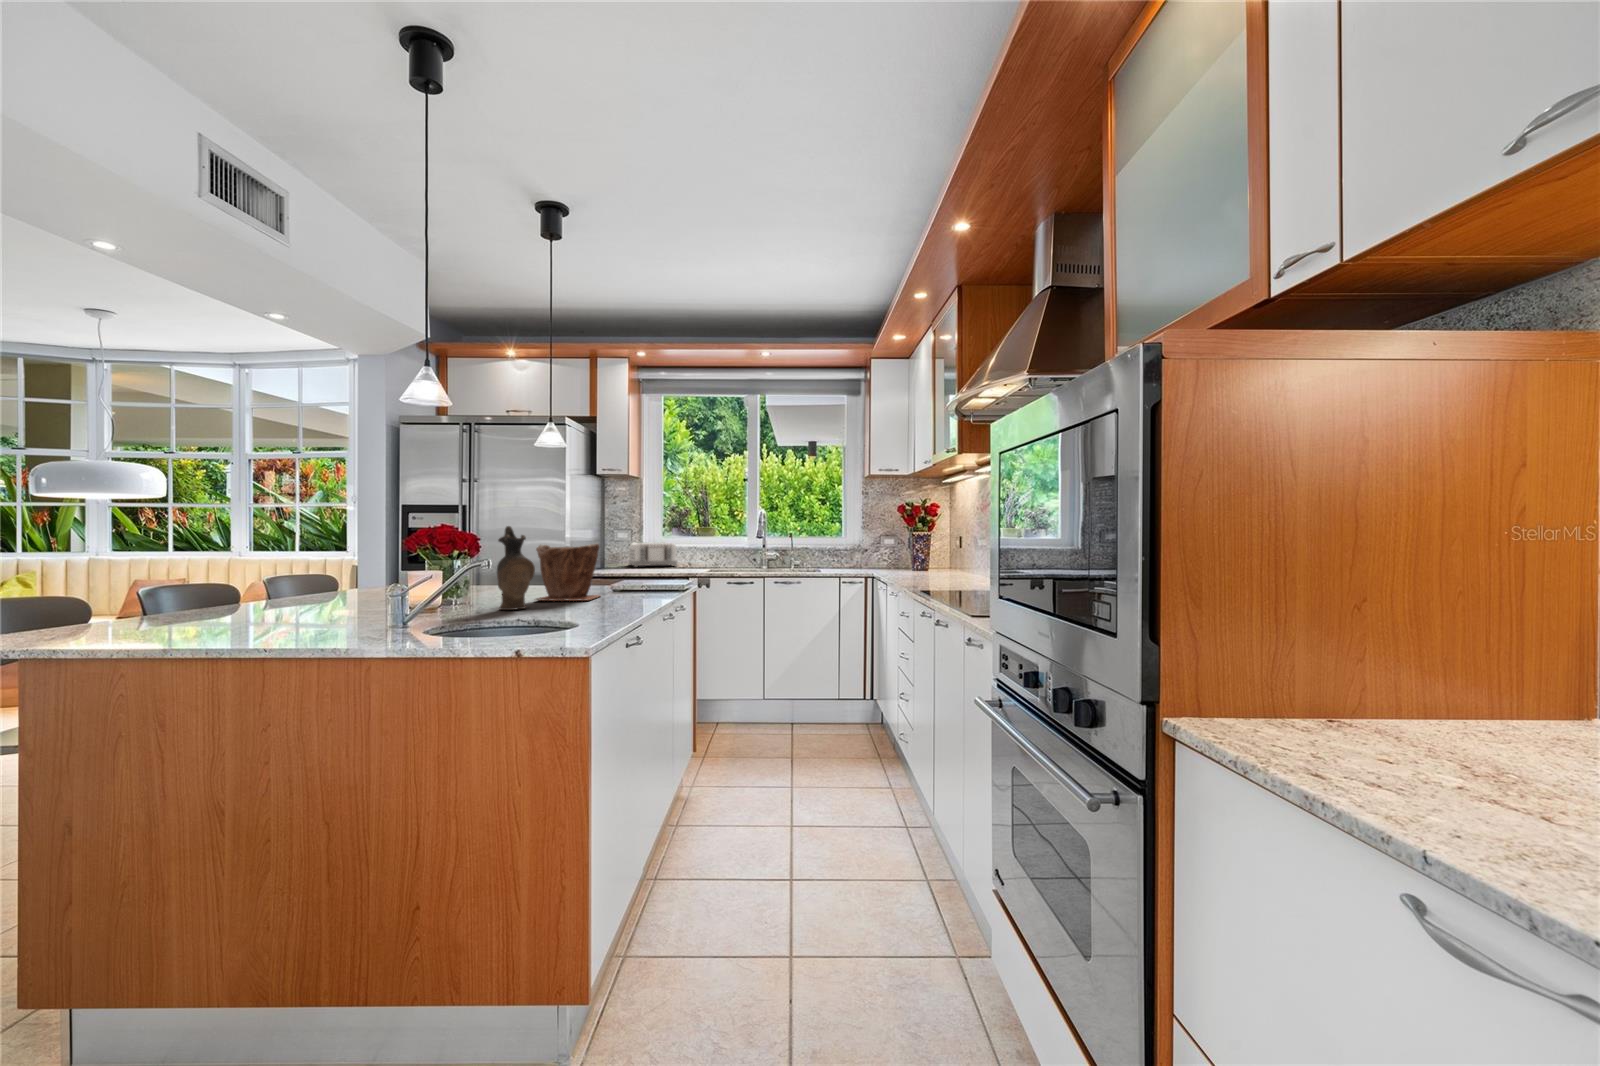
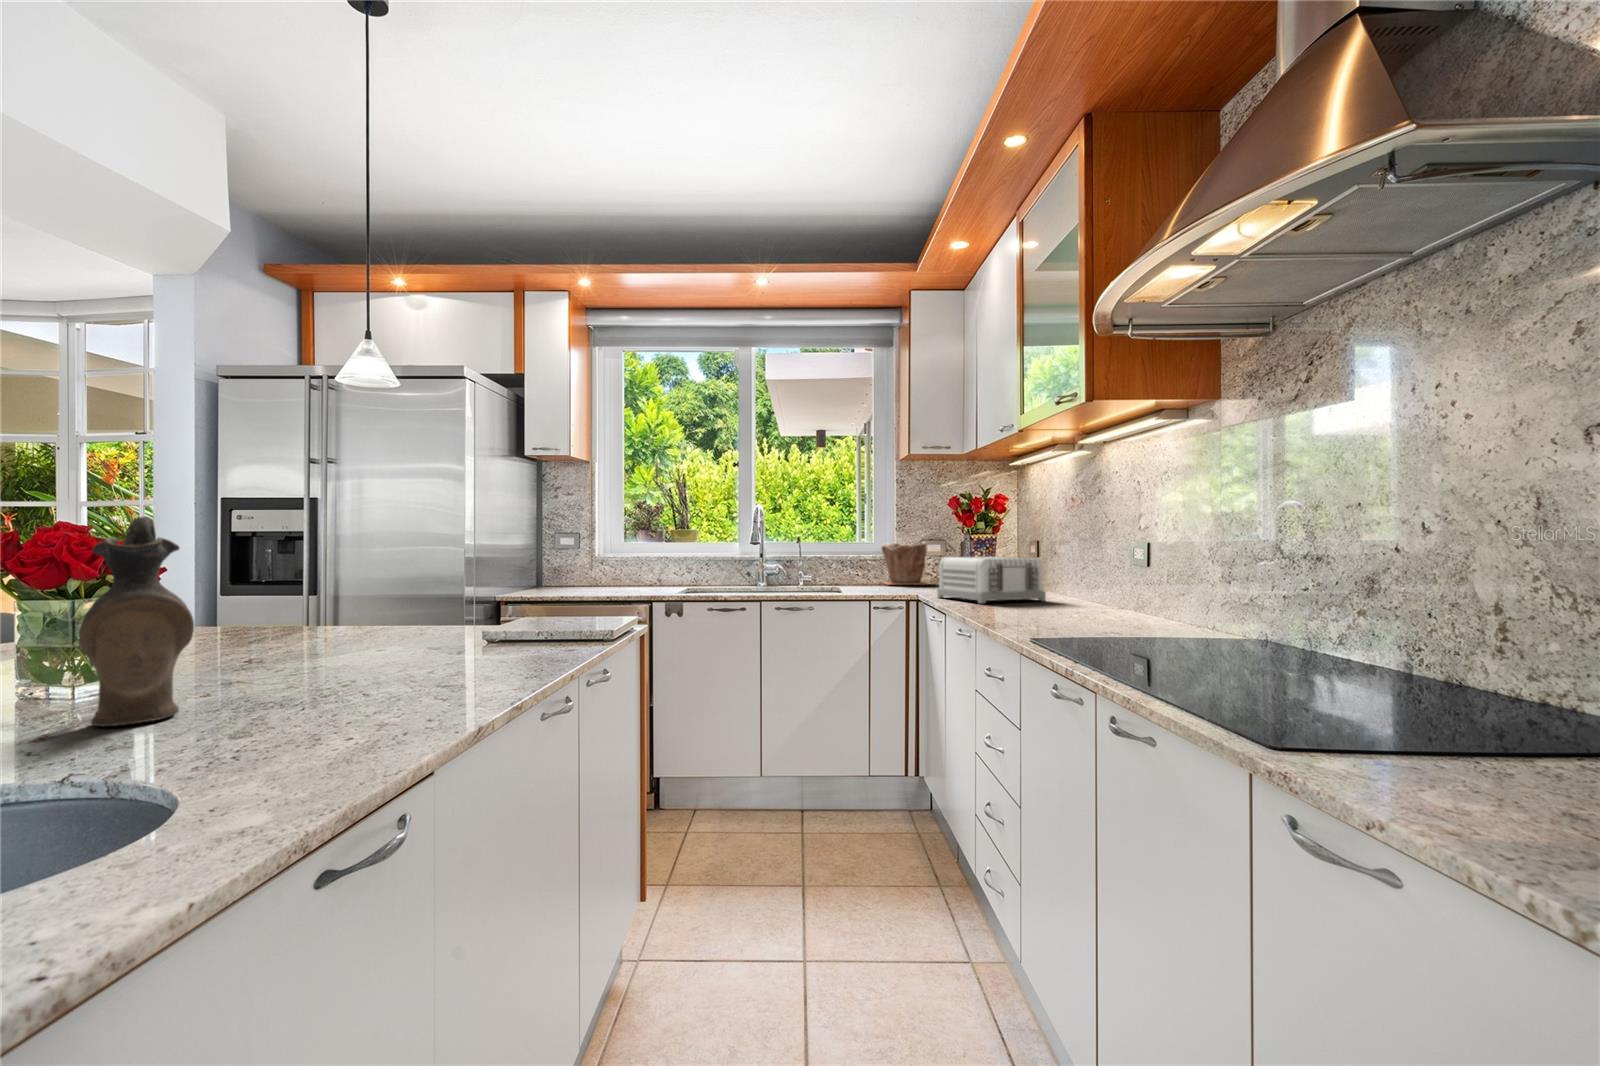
toaster: present [629,542,677,567] -> present [937,557,1046,603]
plant pot: present [536,544,600,601] -> present [881,543,927,585]

